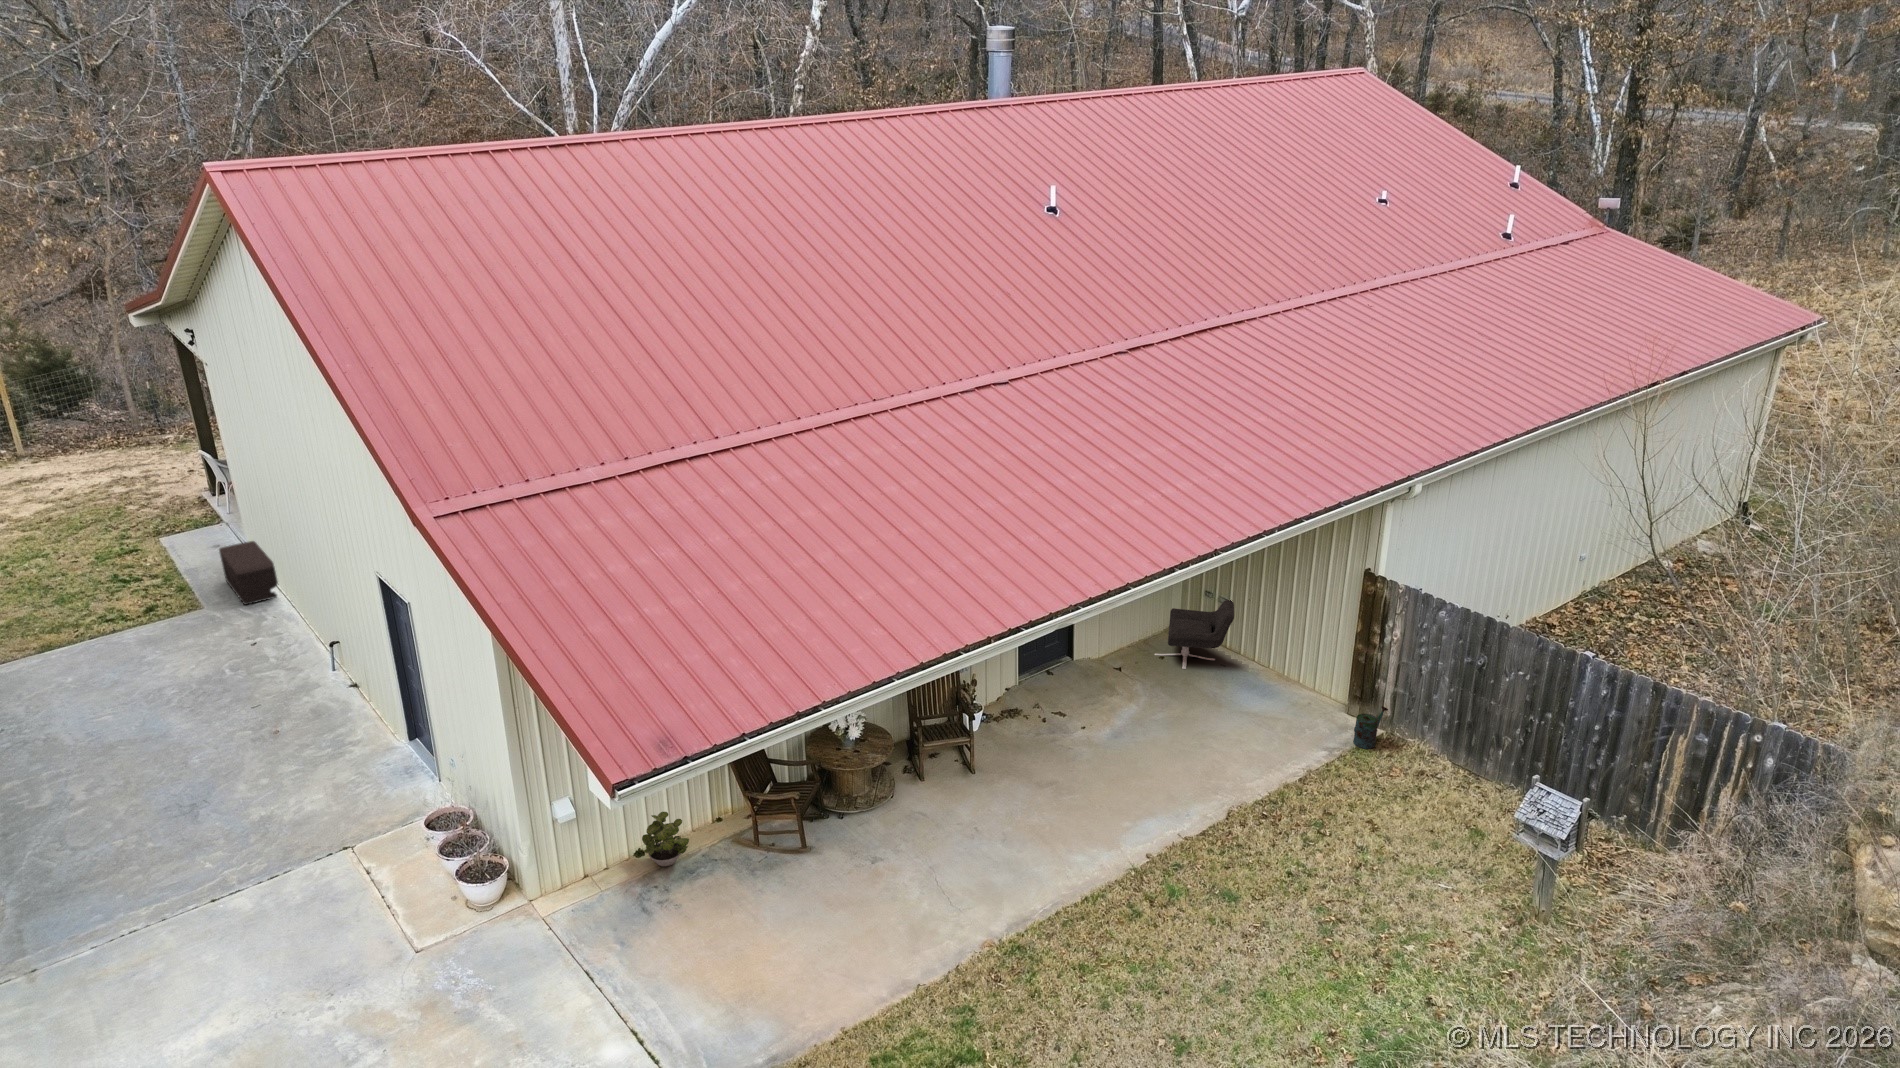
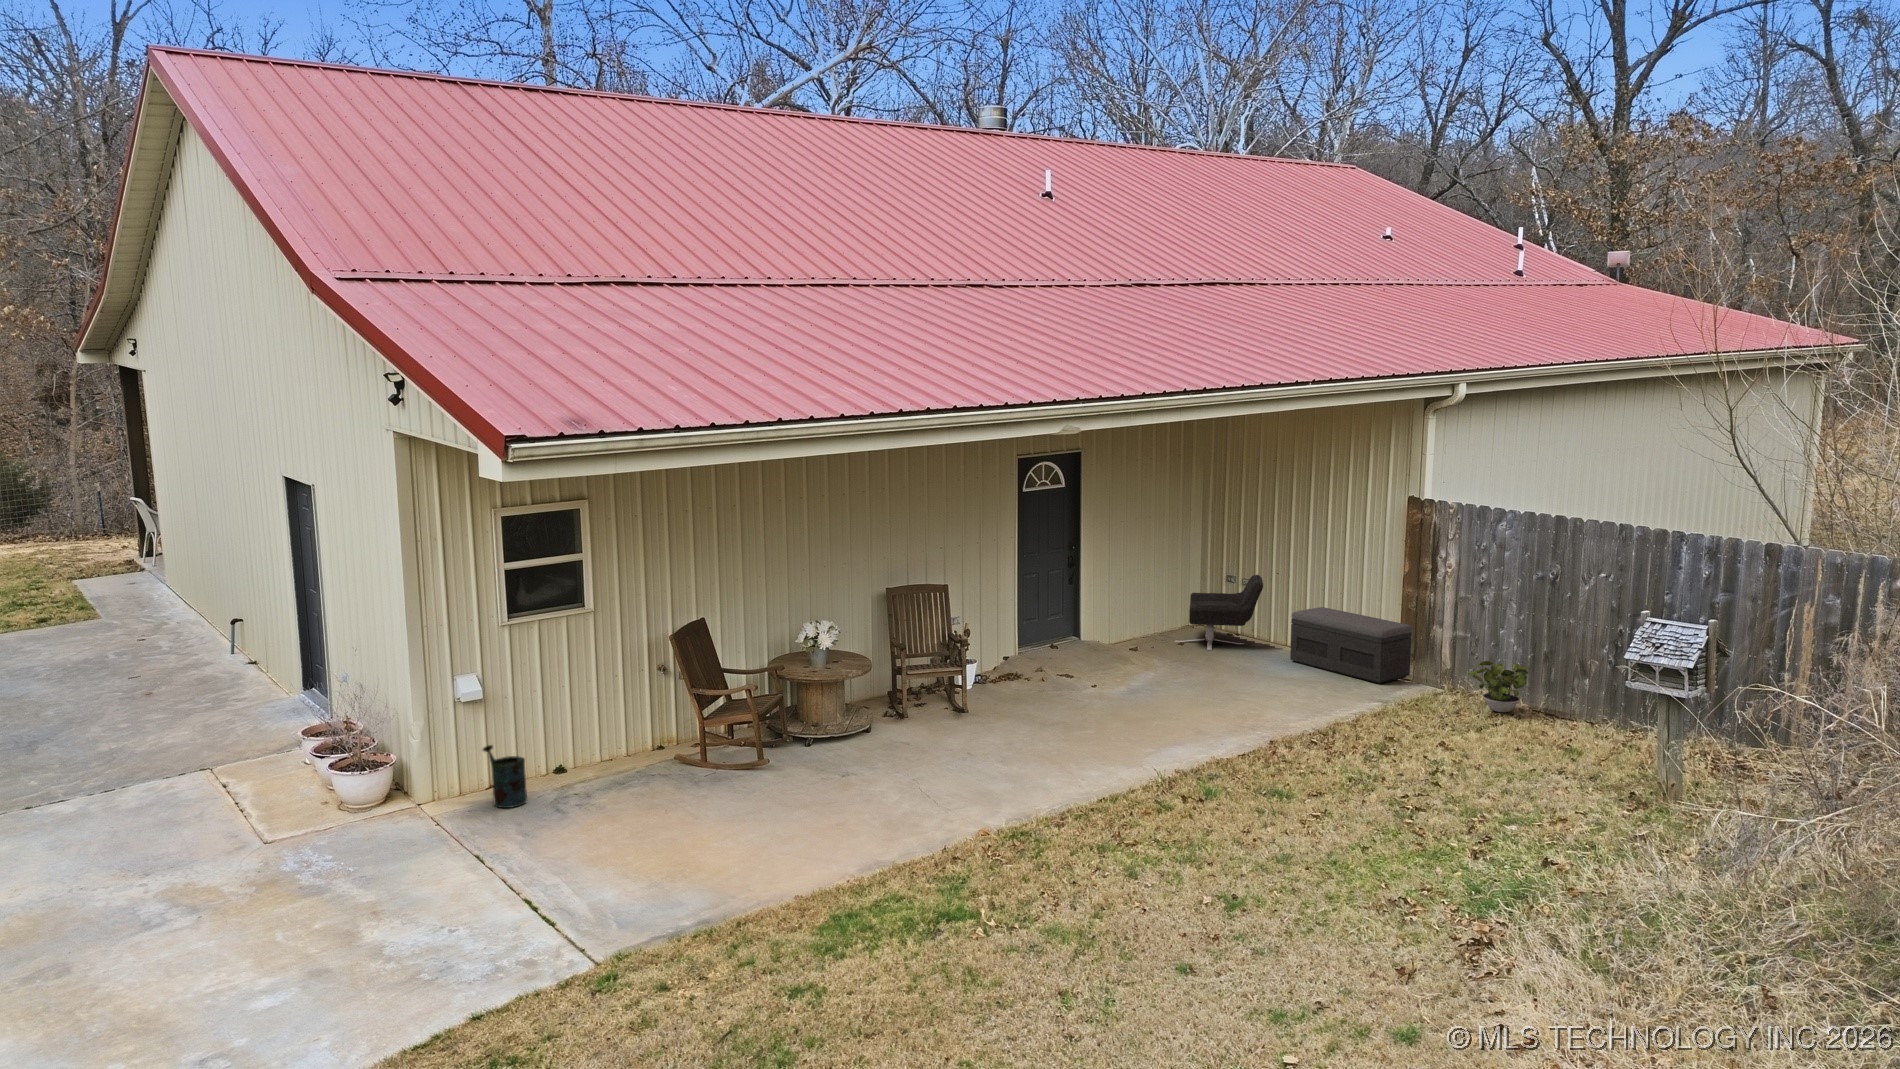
storage bench: present [219,541,278,605] -> present [1290,607,1412,684]
watering can: present [1353,706,1388,749] -> present [483,745,527,808]
potted plant: present [642,812,689,867] -> present [1469,661,1529,712]

